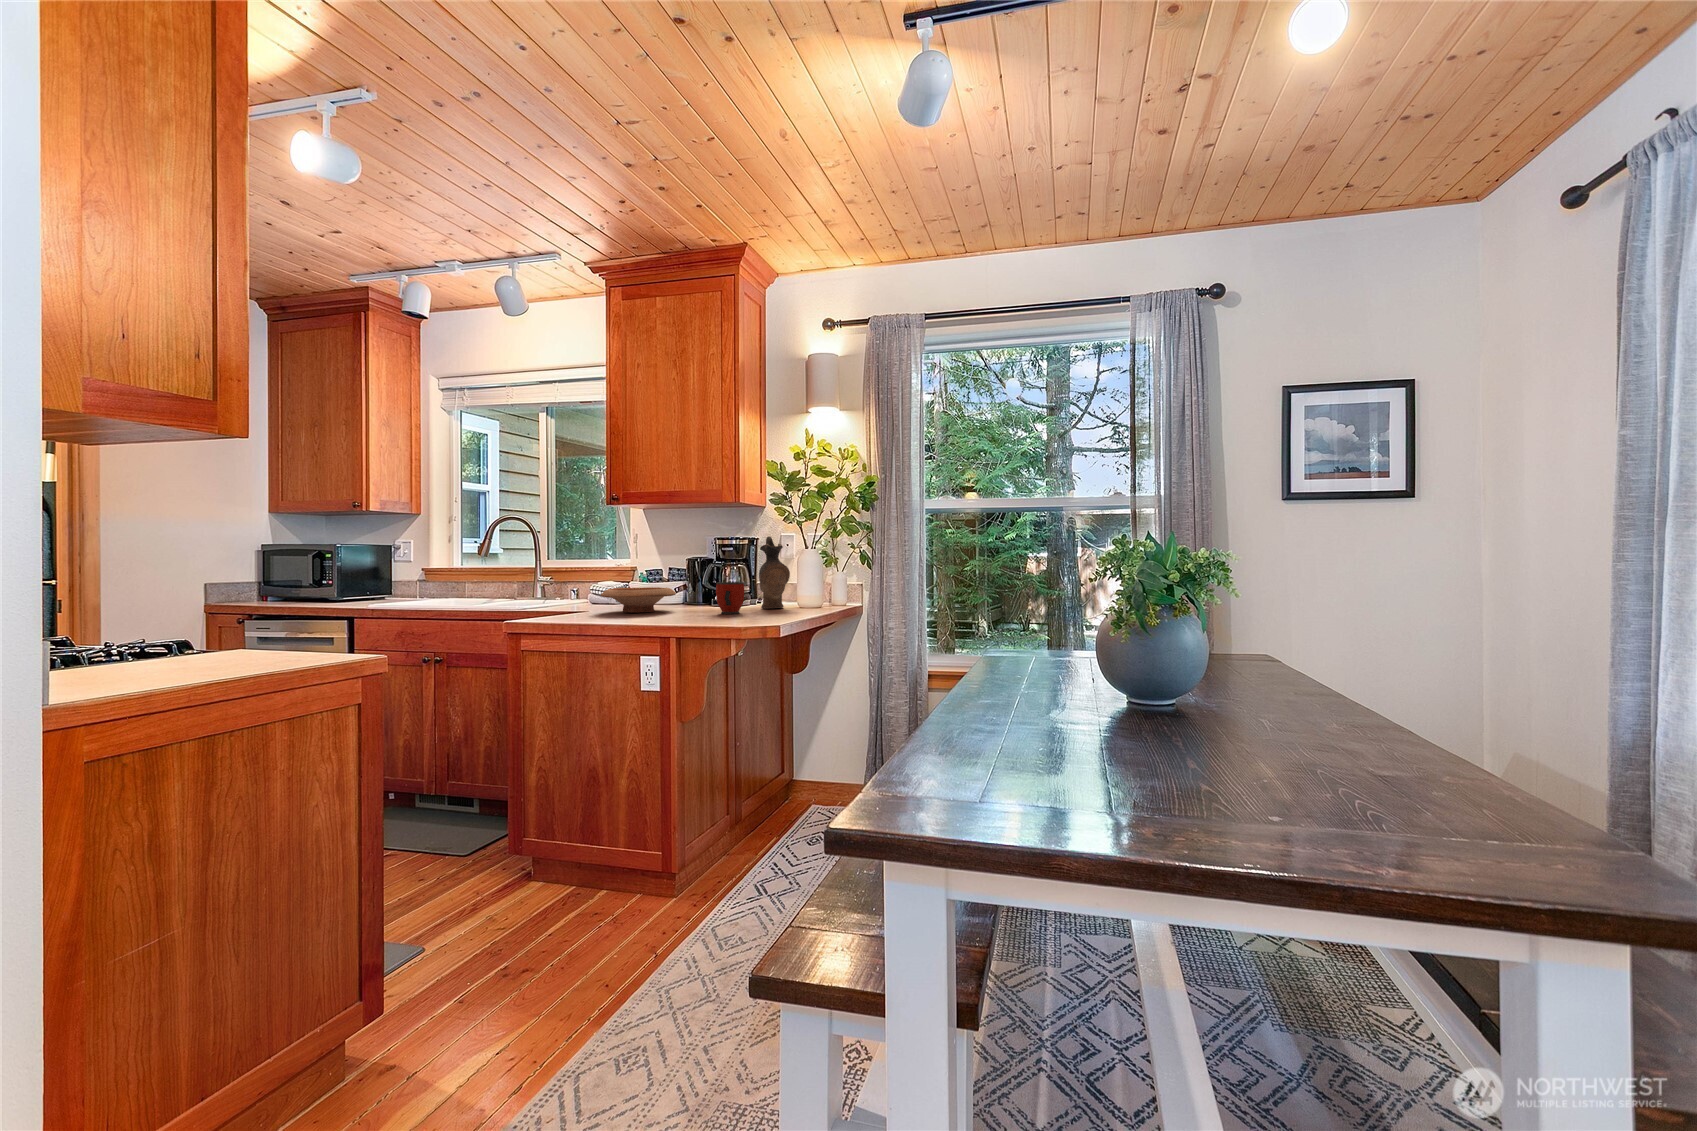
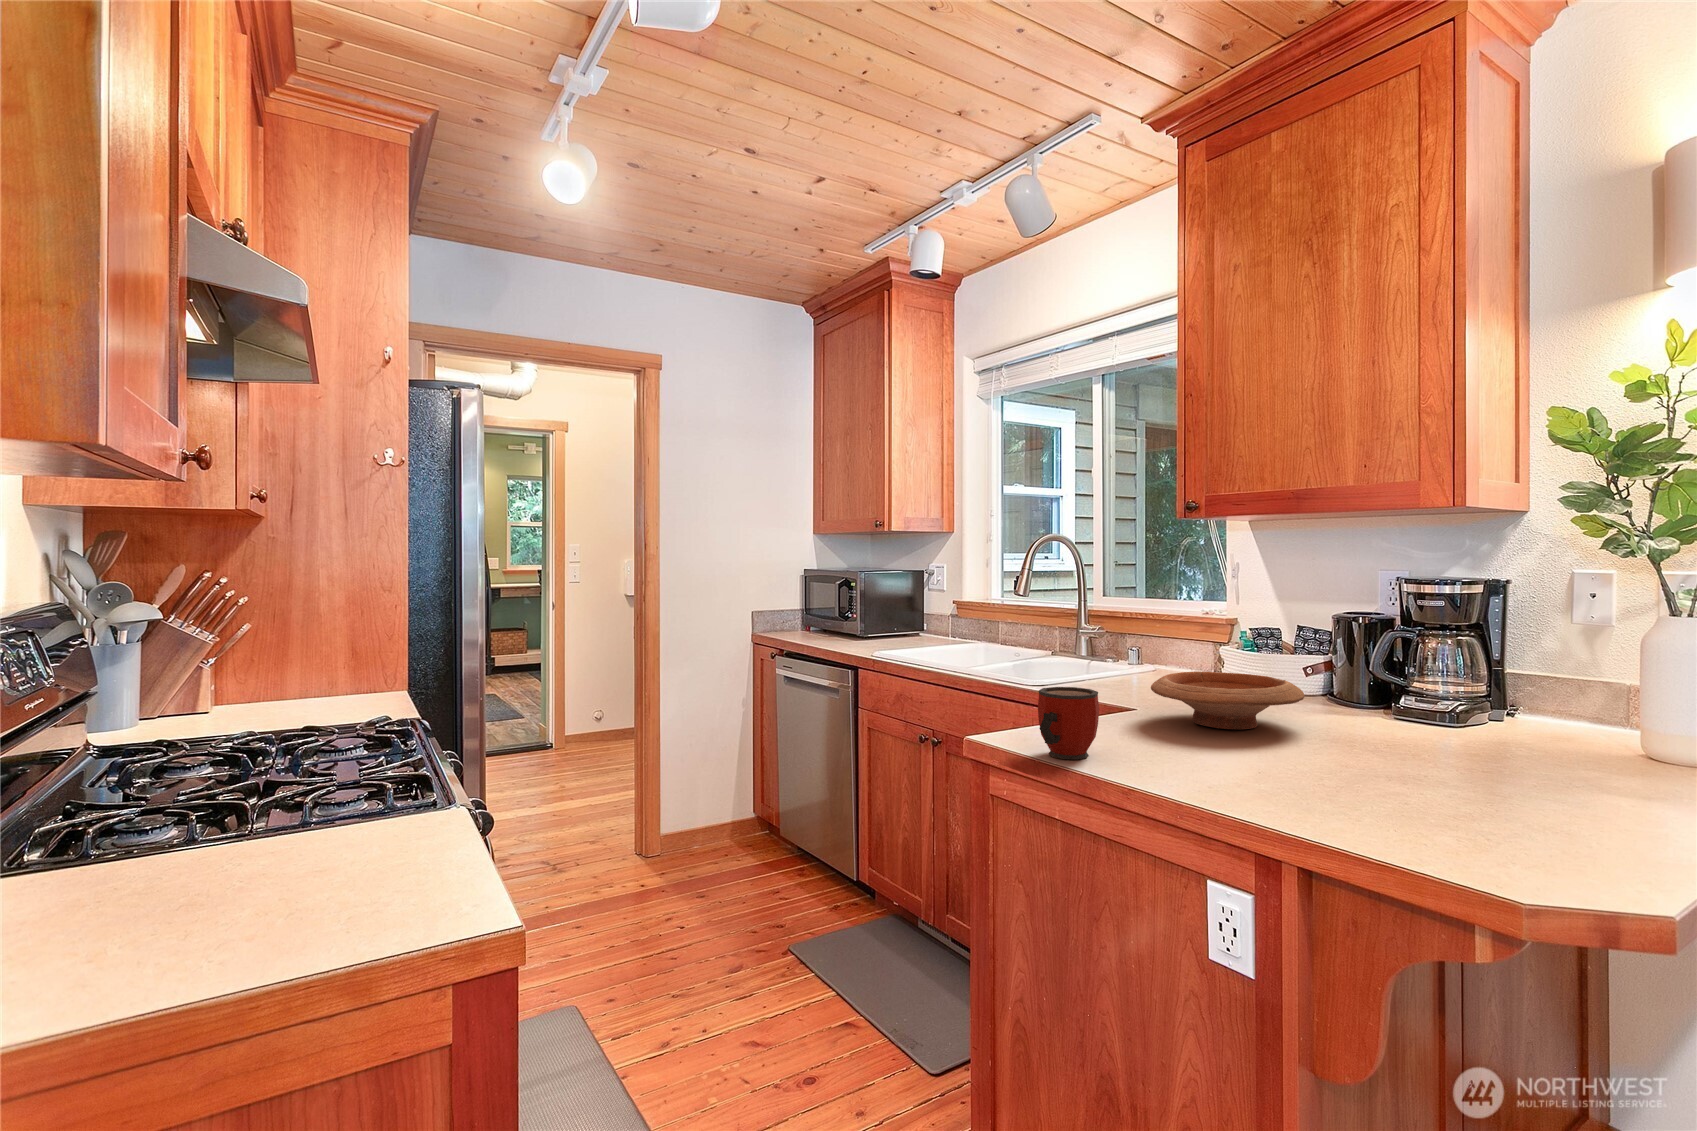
ceramic pitcher: present [759,536,790,609] -> none [1526,582,1629,764]
mug: present [716,582,745,614] -> present [1038,687,1099,760]

